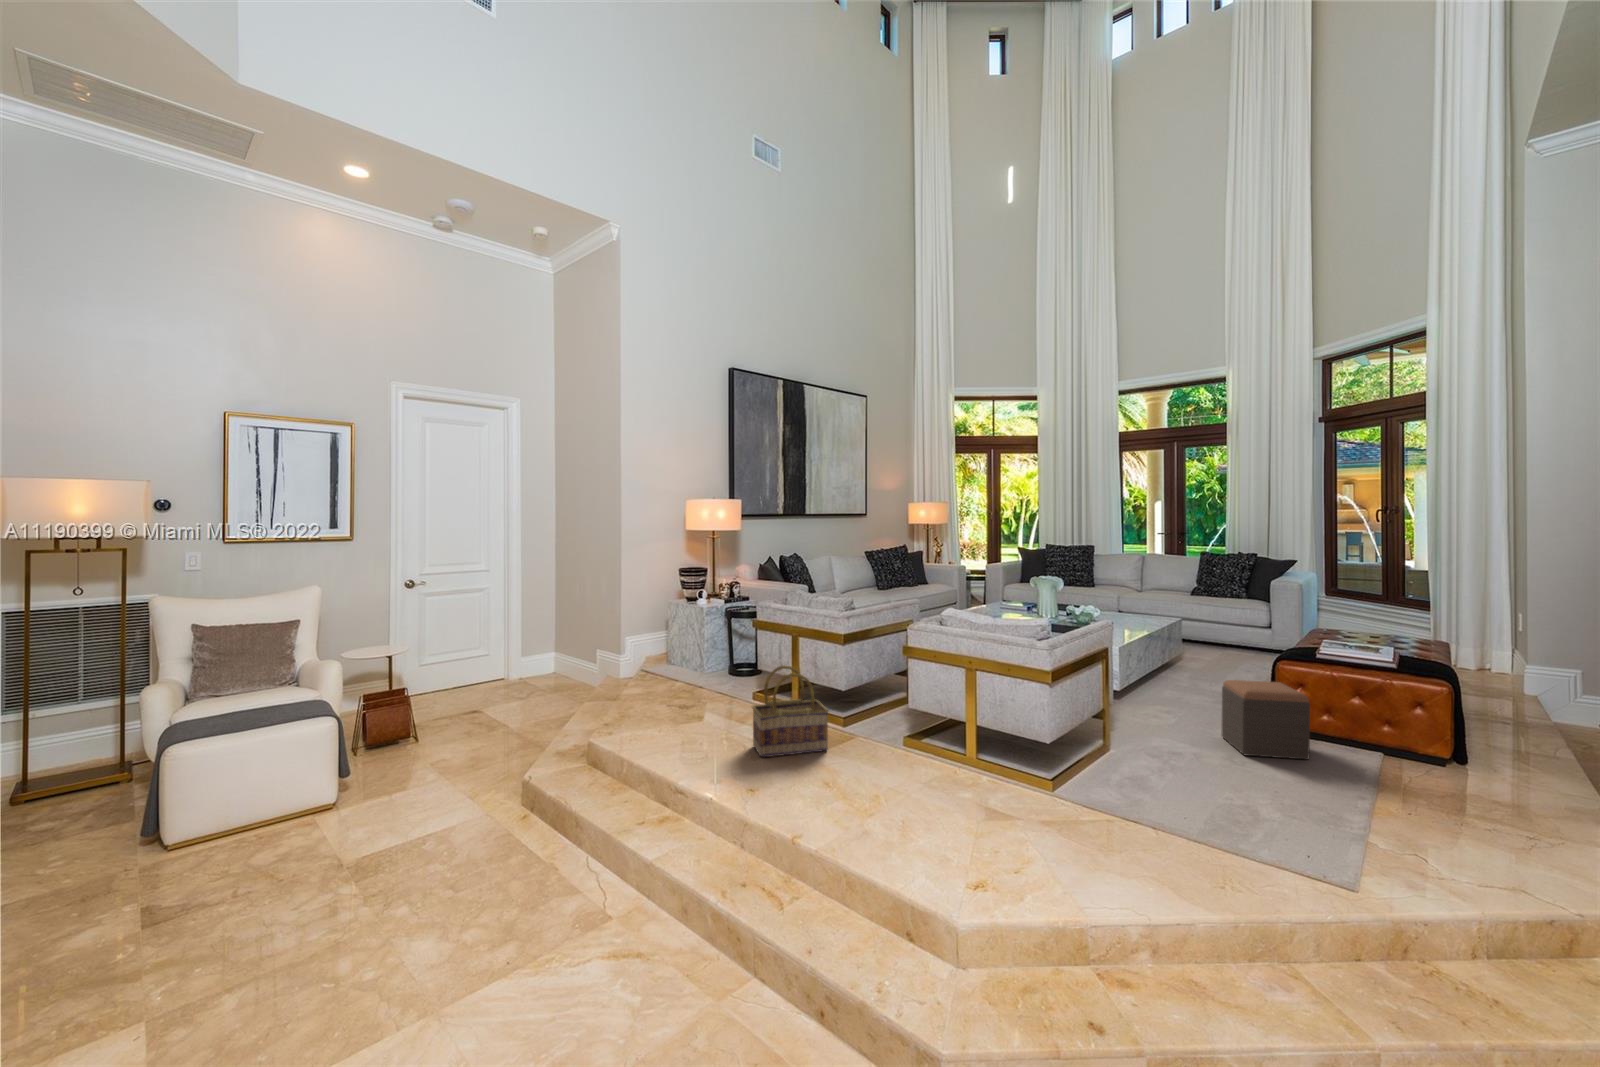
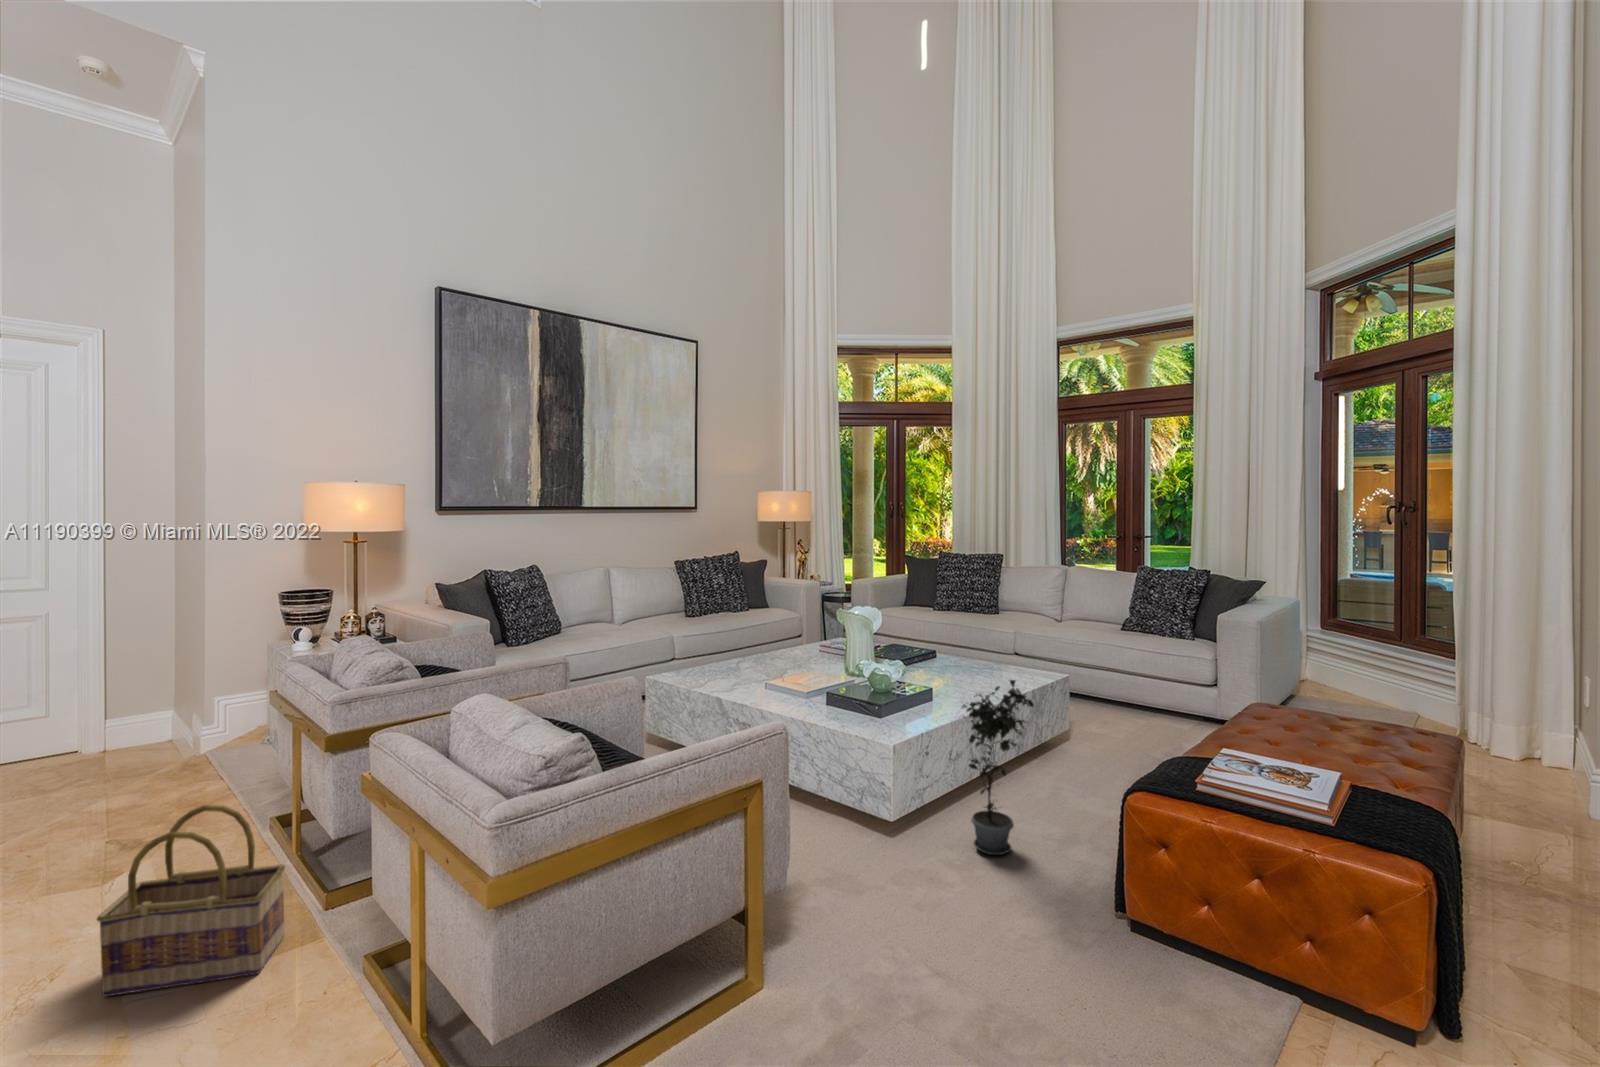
potted plant: none [1151,607,1202,710] -> present [962,680,1034,855]
footstool: present [1221,680,1310,760] -> none [1021,832,1150,1011]

